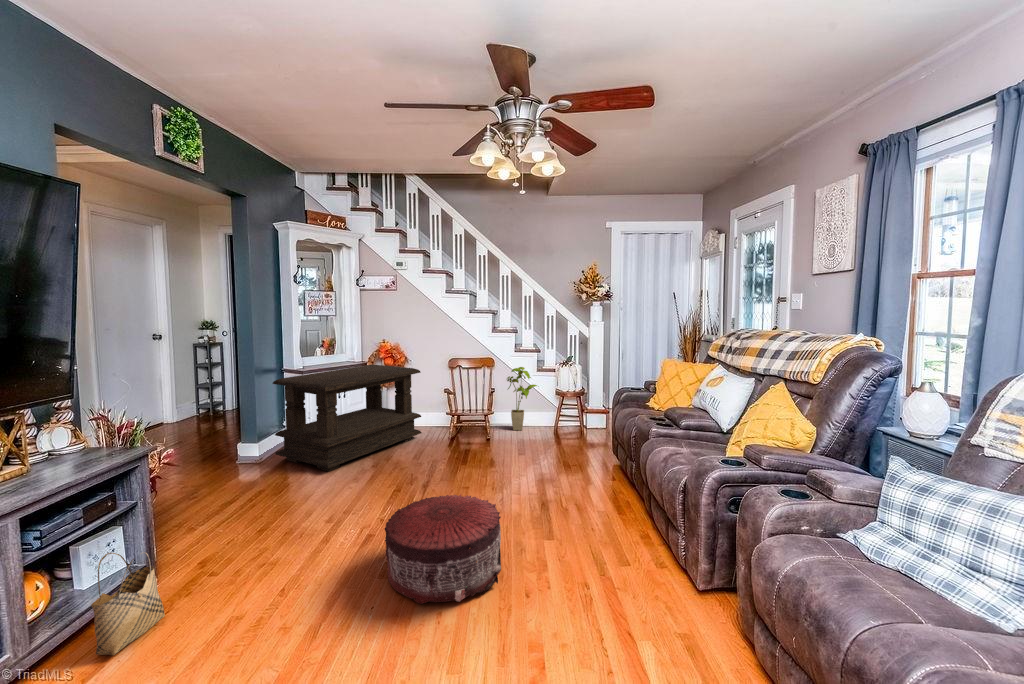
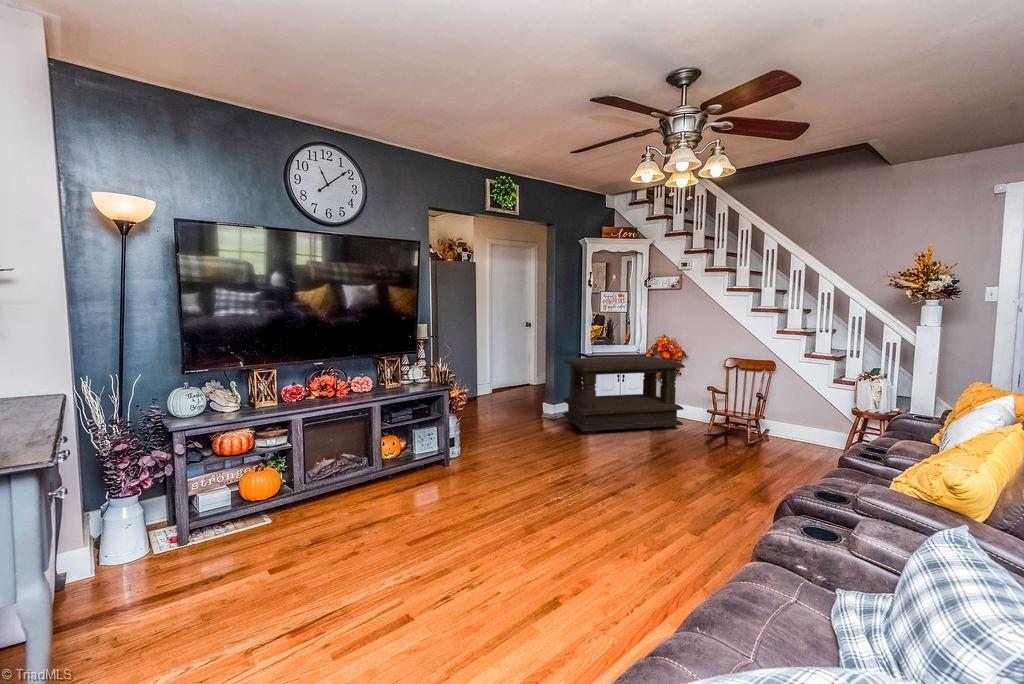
house plant: present [507,367,537,430] -> none [783,375,831,448]
pouf: present [385,494,501,604] -> none [538,457,630,536]
woven basket: present [91,552,165,655] -> none [410,431,442,480]

